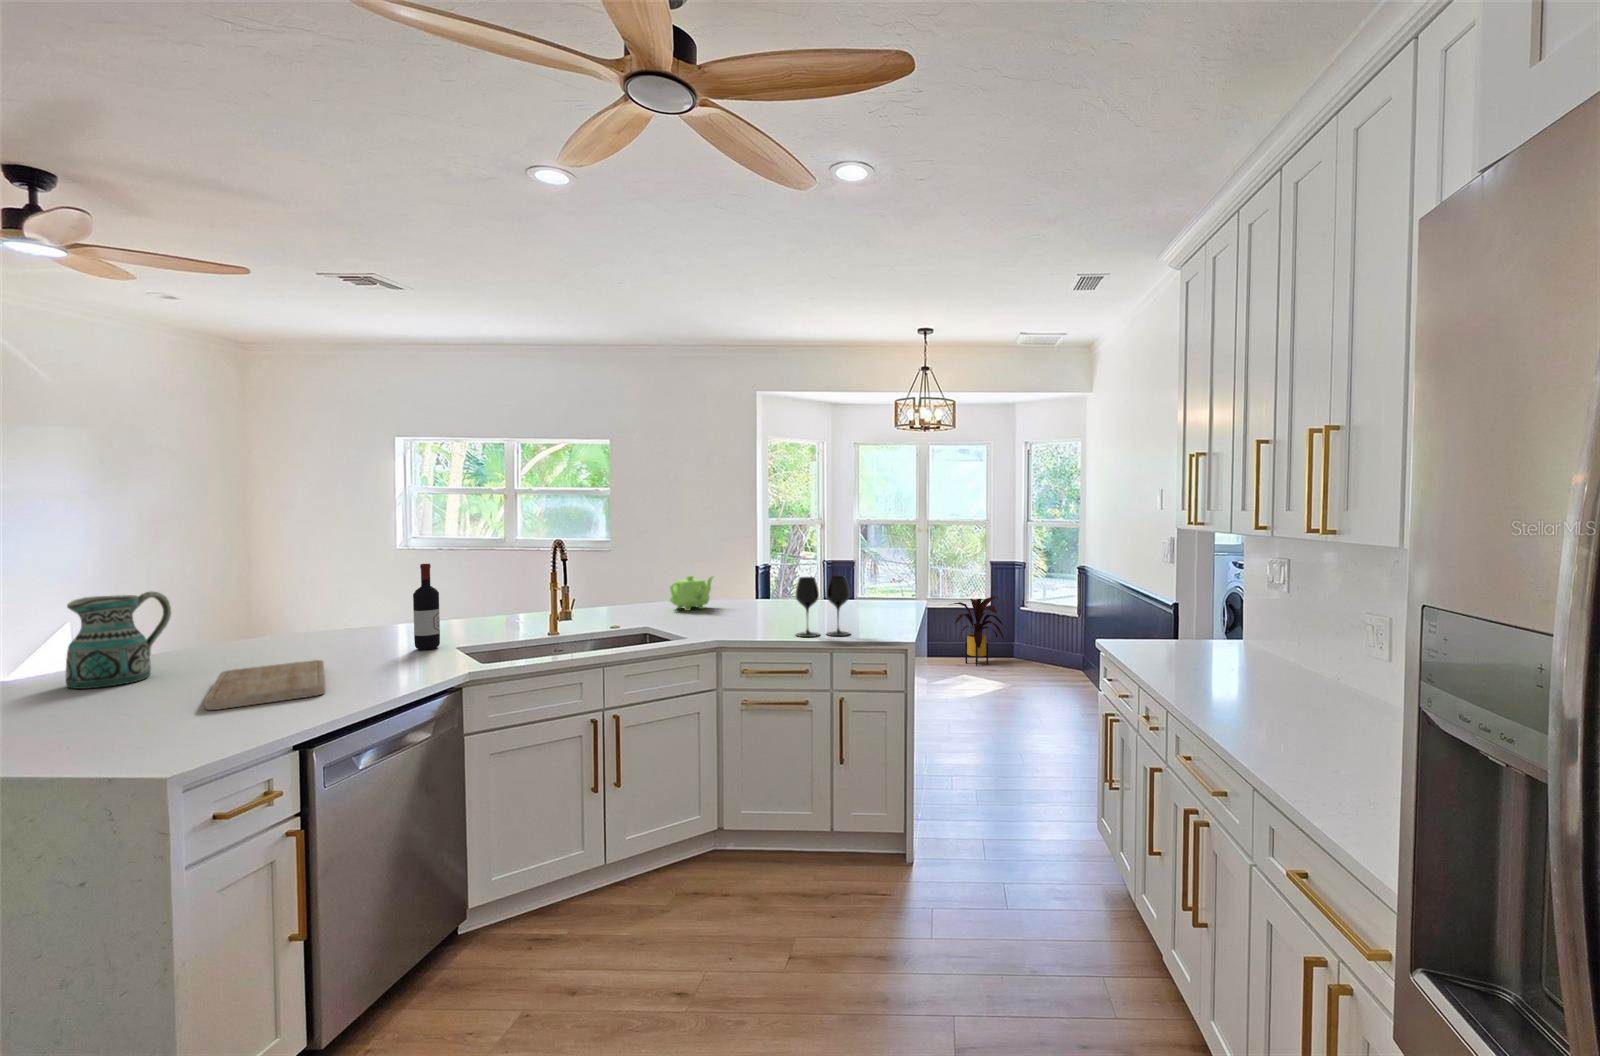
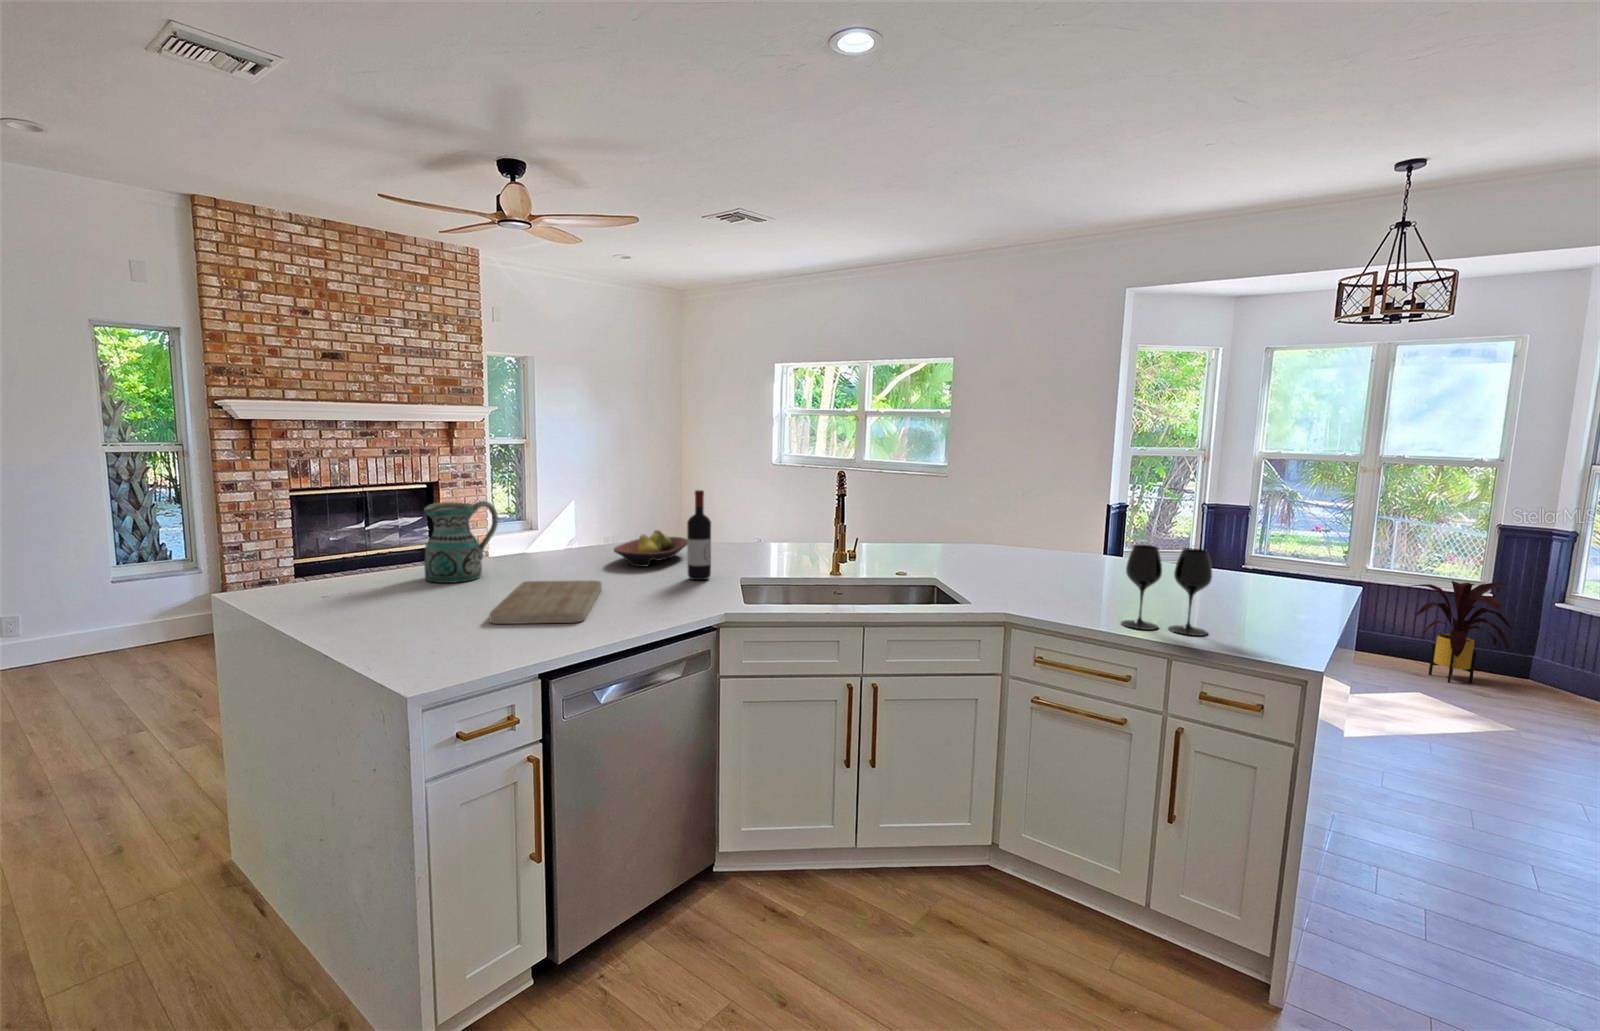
teapot: present [670,576,714,611] -> none [970,521,1031,564]
fruit bowl: none [318,610,401,647] -> present [614,530,687,567]

